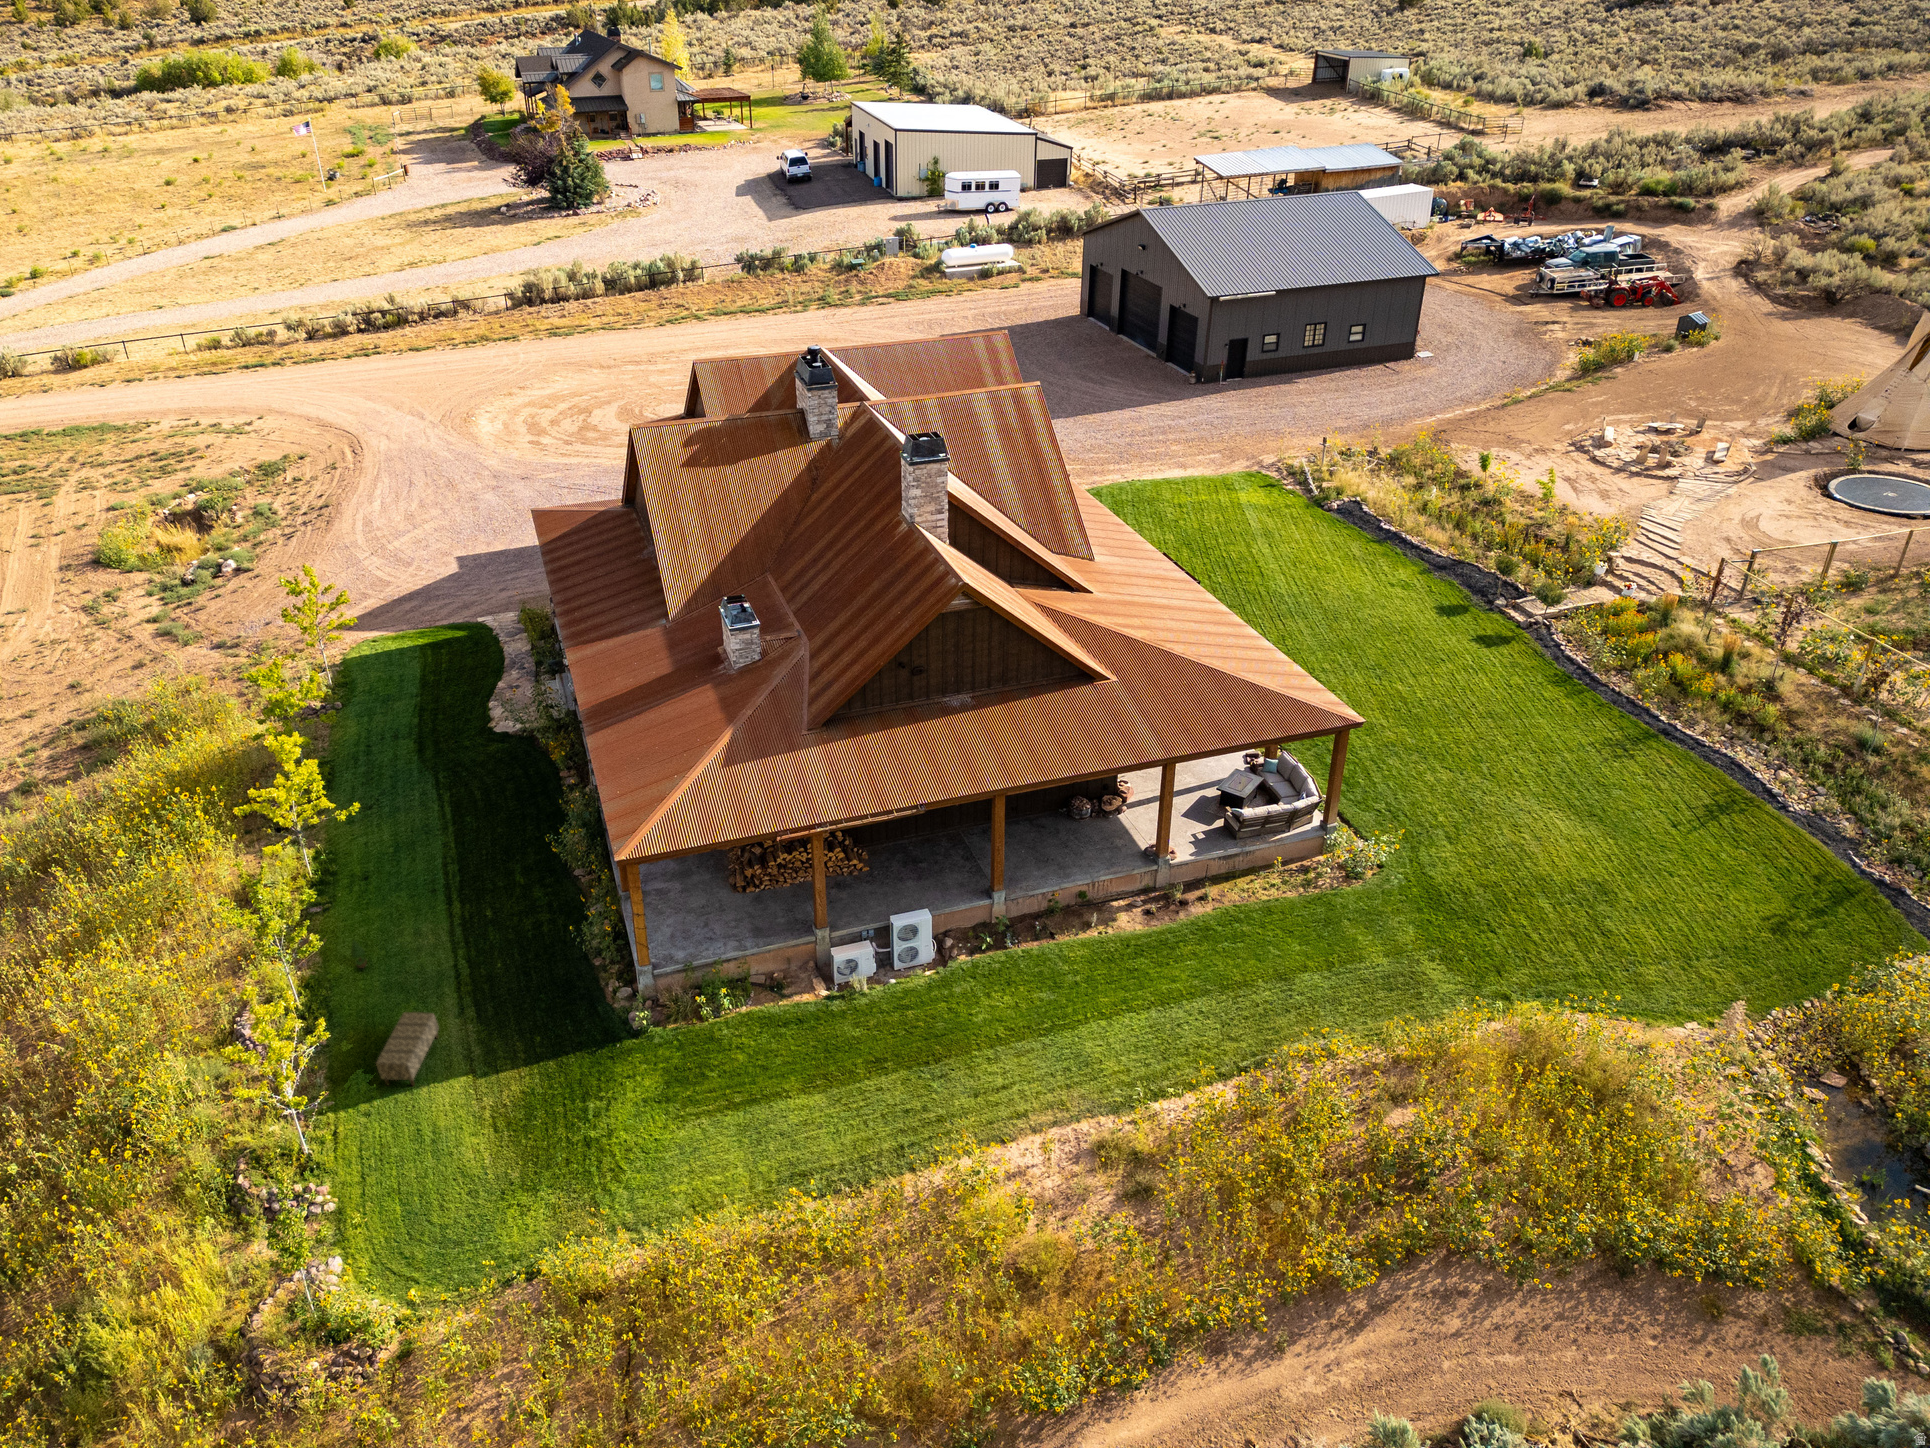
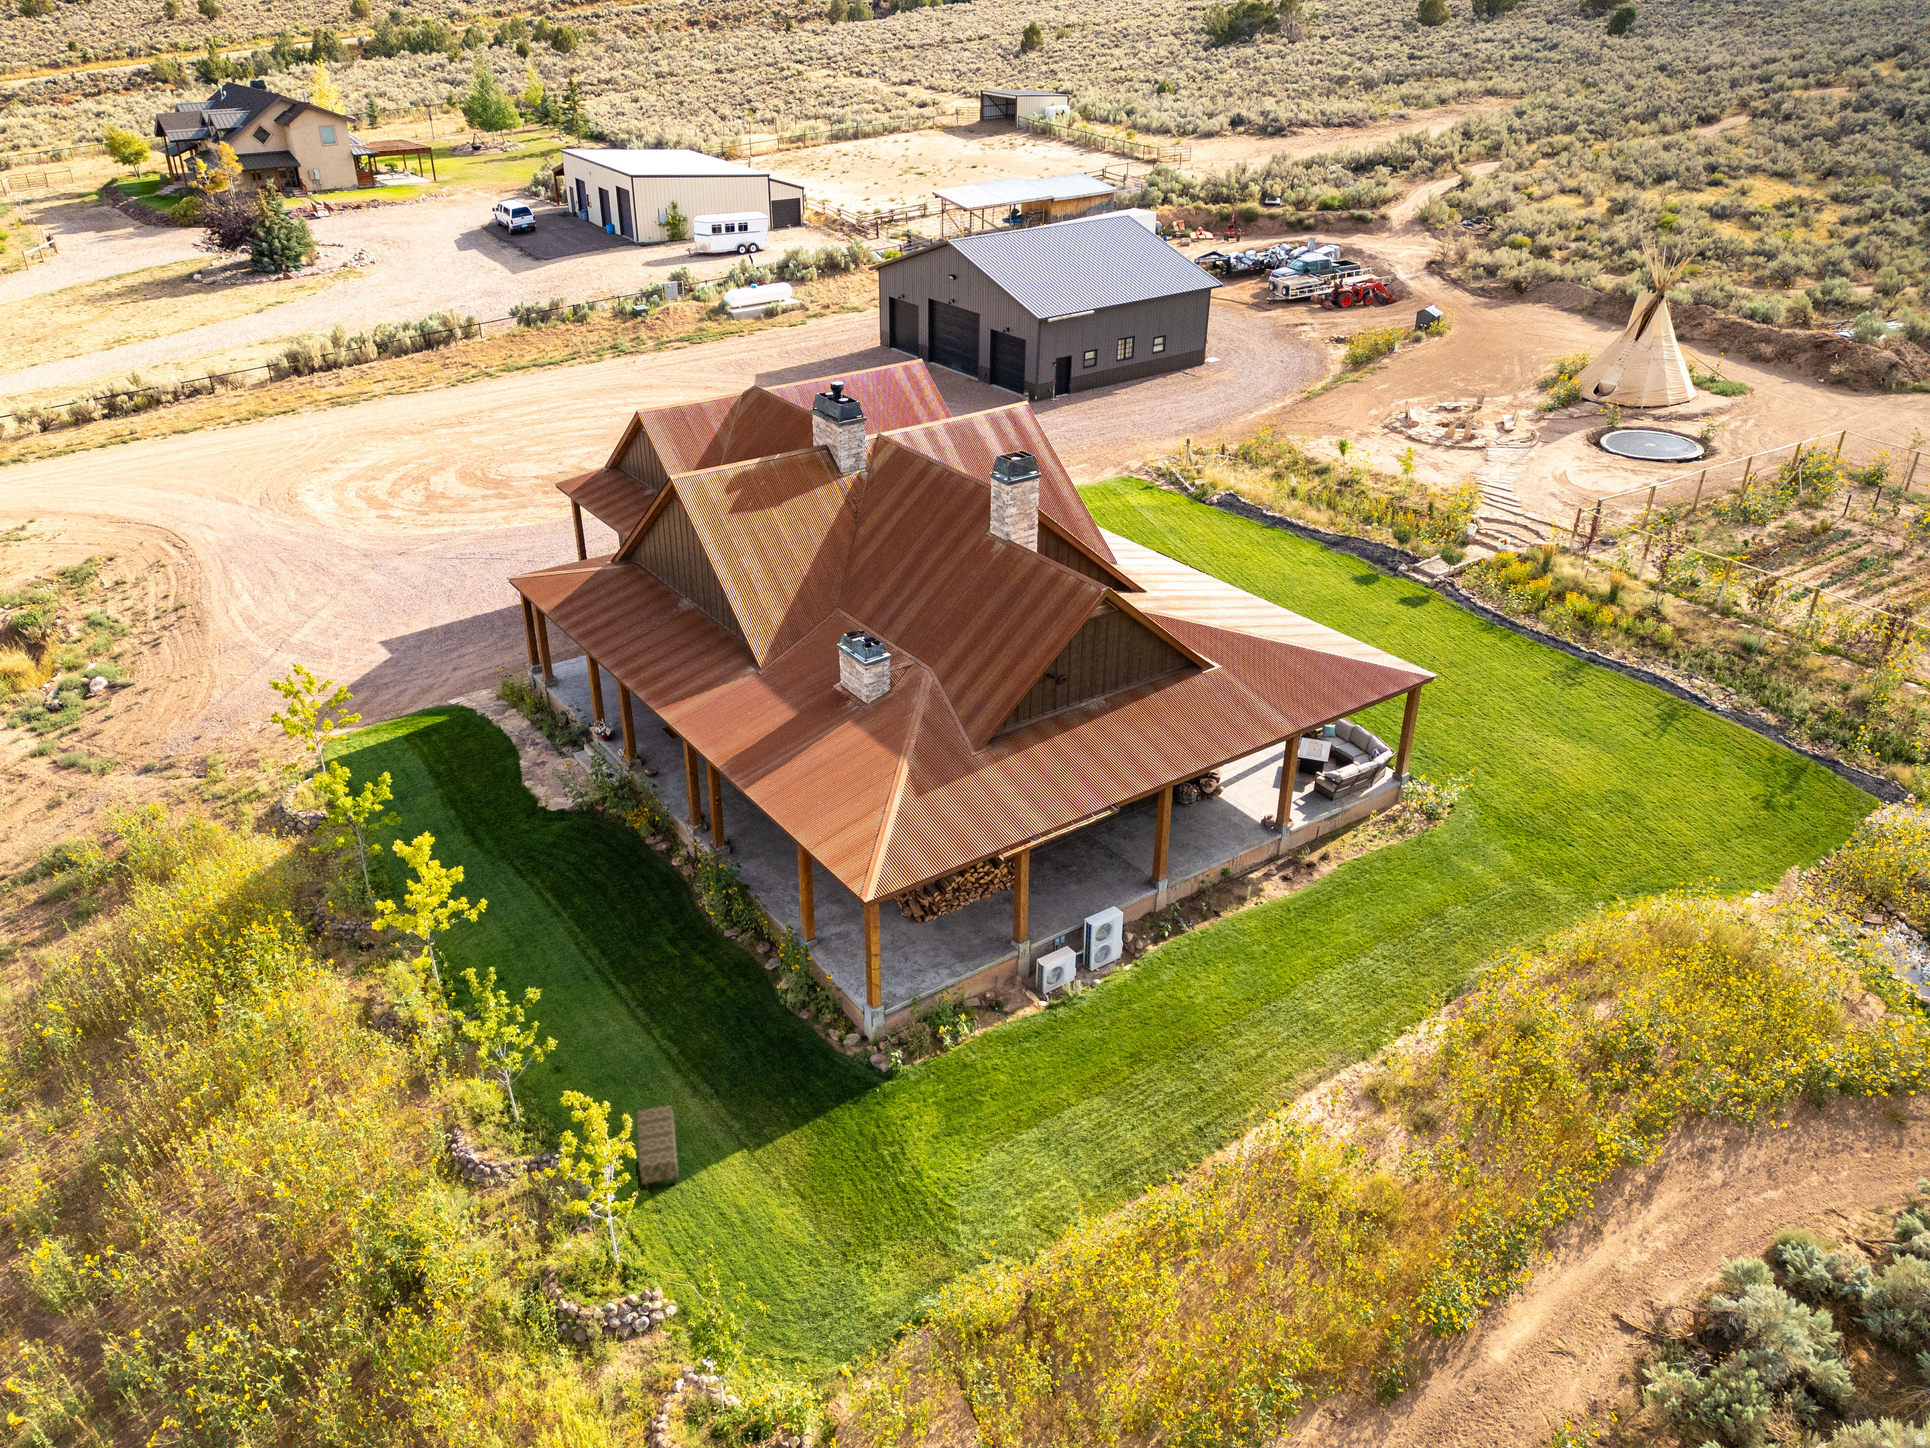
potted tree: present [351,940,367,968] -> none [532,1048,547,1078]

